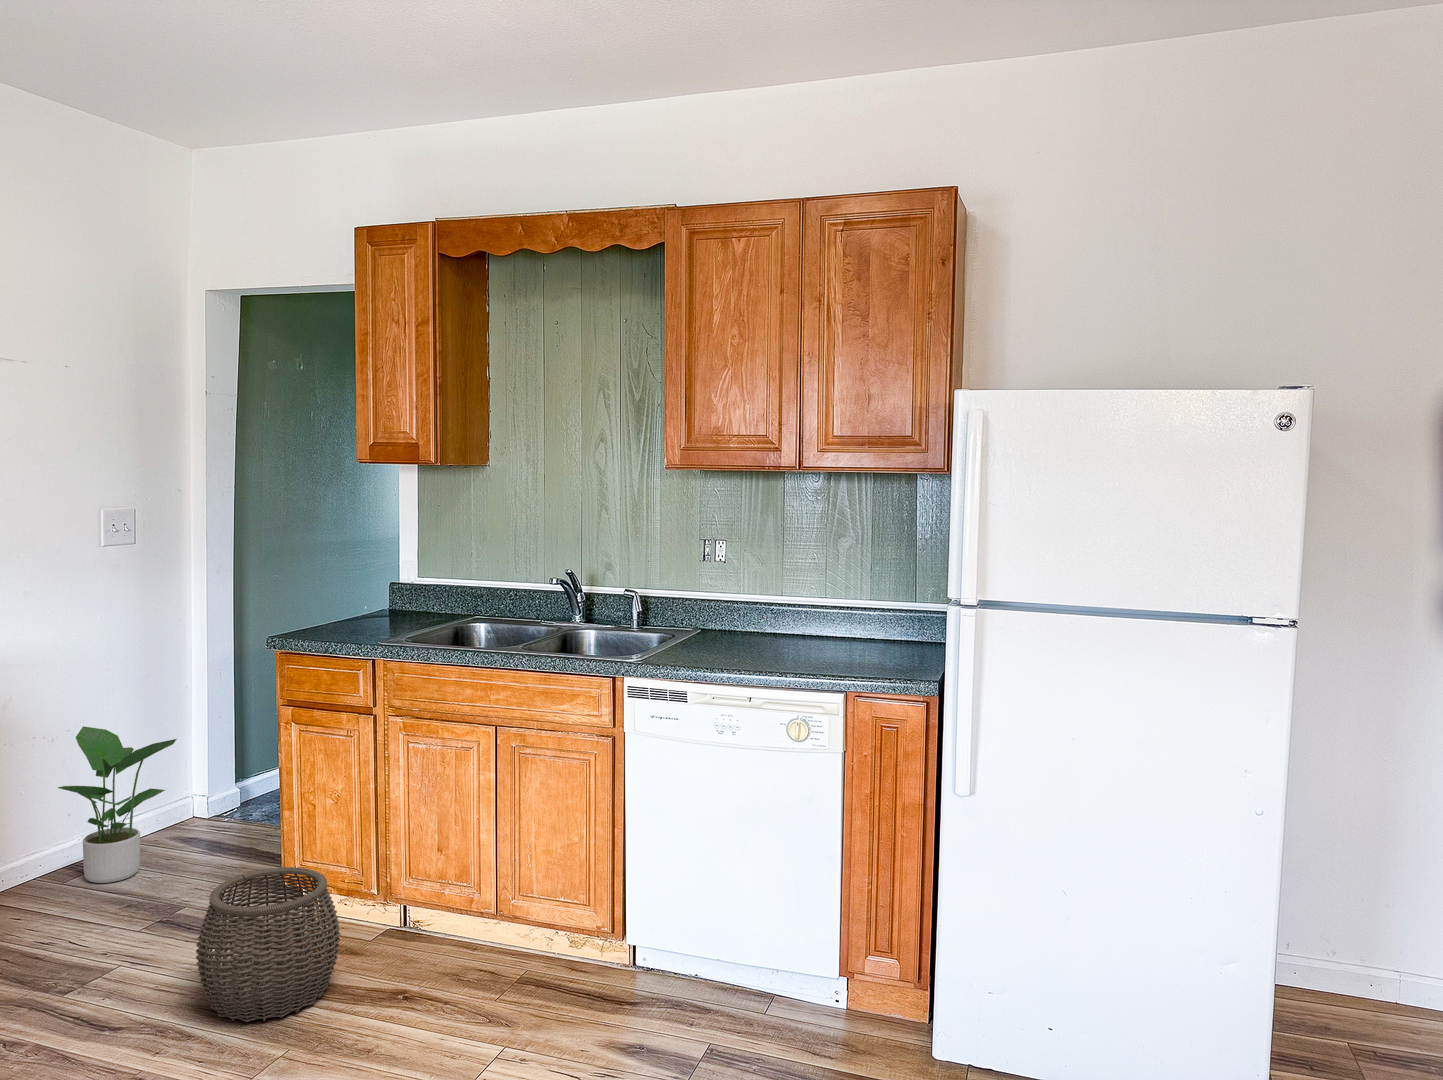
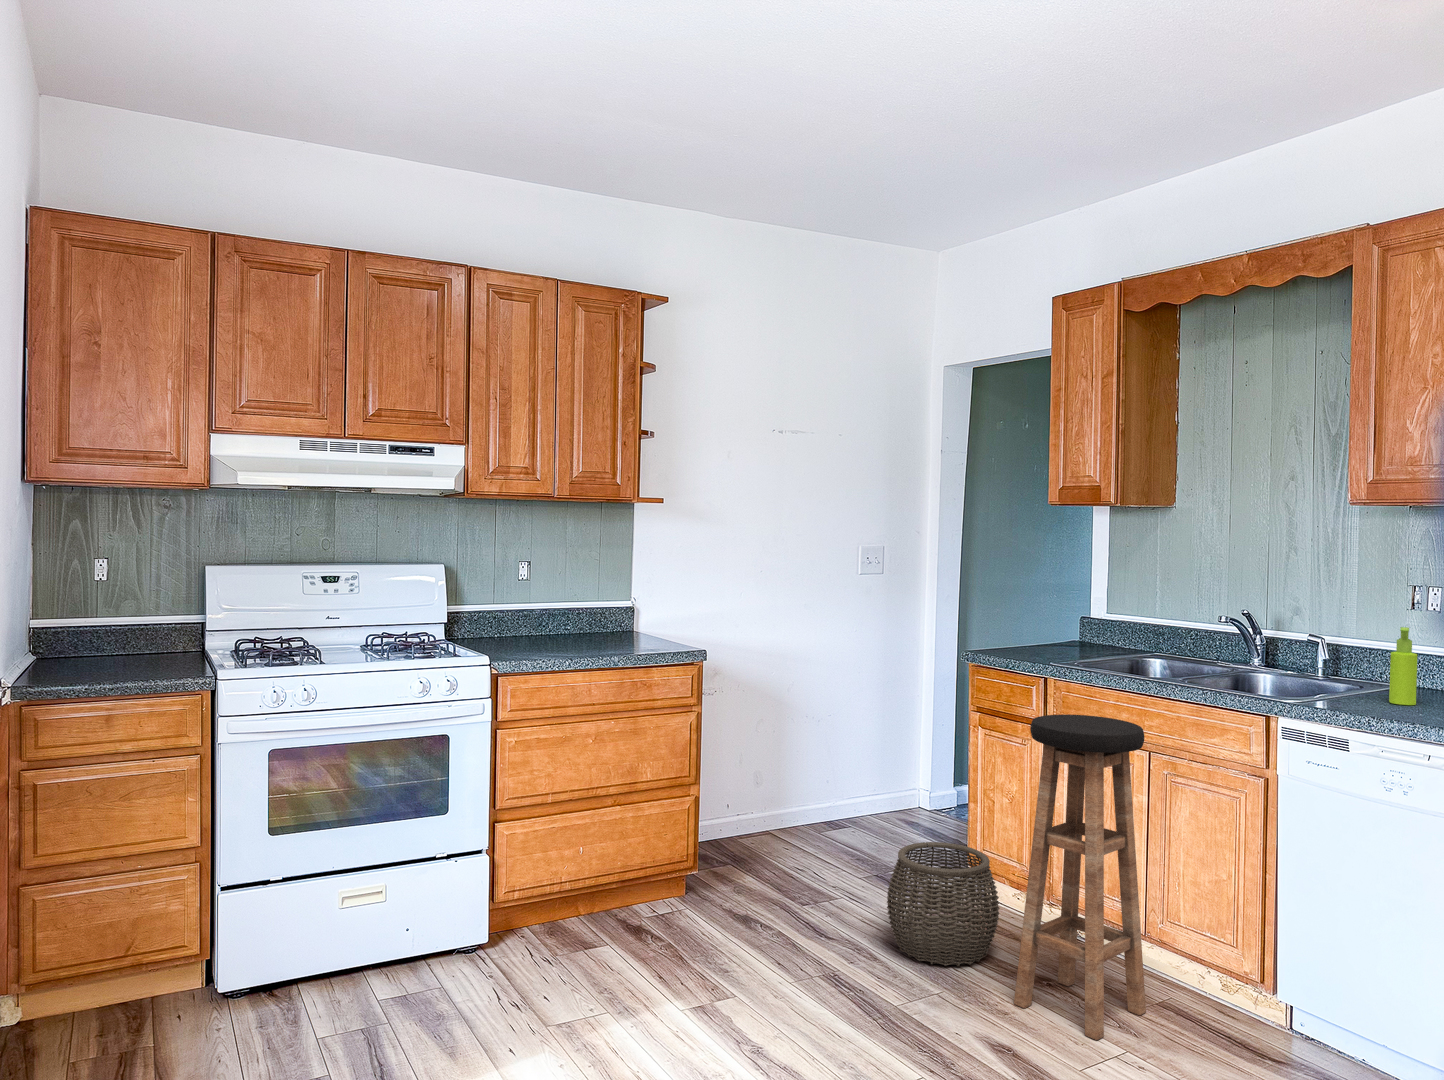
soap dispenser: none [704,582,725,652] -> present [1389,627,1418,705]
bar stool: none [374,699,508,1047] -> present [1014,714,1146,1040]
potted plant: present [58,726,177,883] -> none [817,714,901,840]

